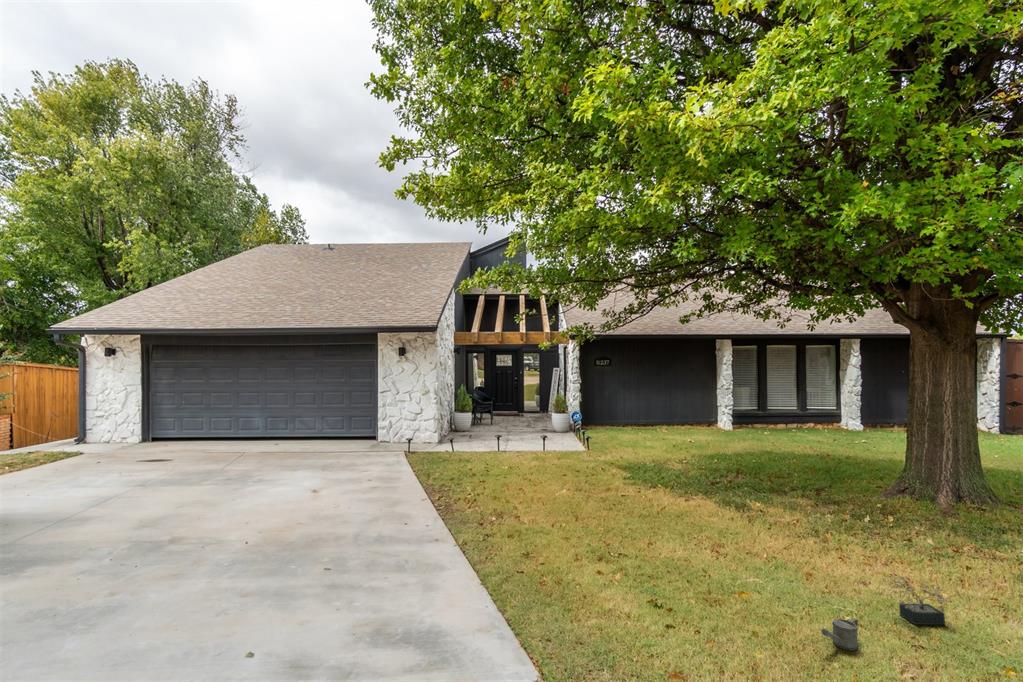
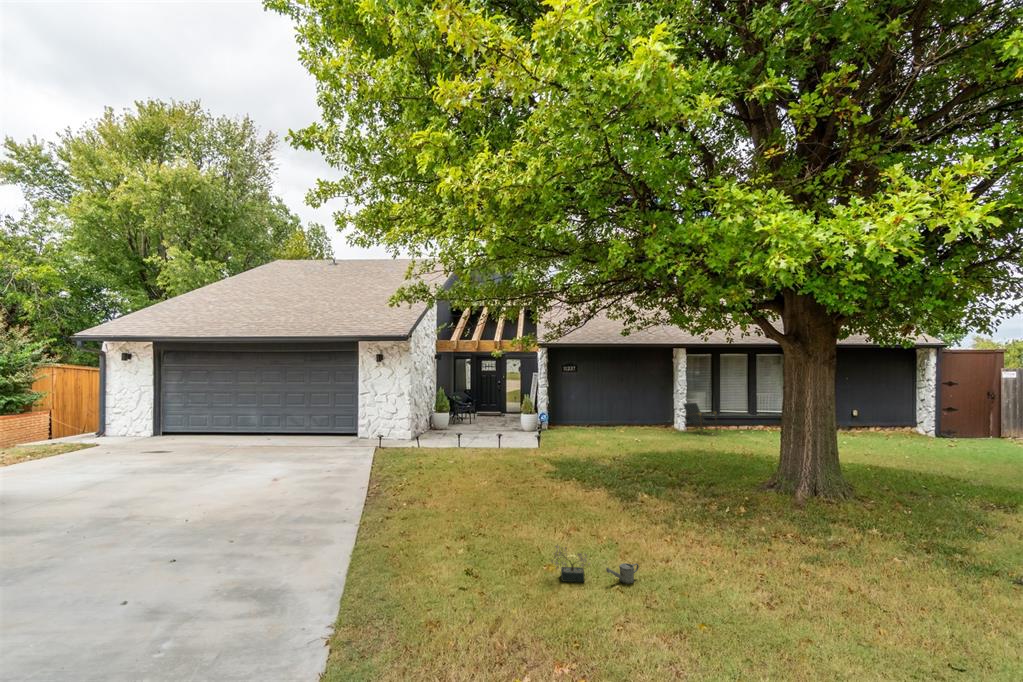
lounge chair: none [728,399,770,434] -> present [683,403,719,433]
decorative plant: present [888,573,947,625] -> present [552,546,590,582]

